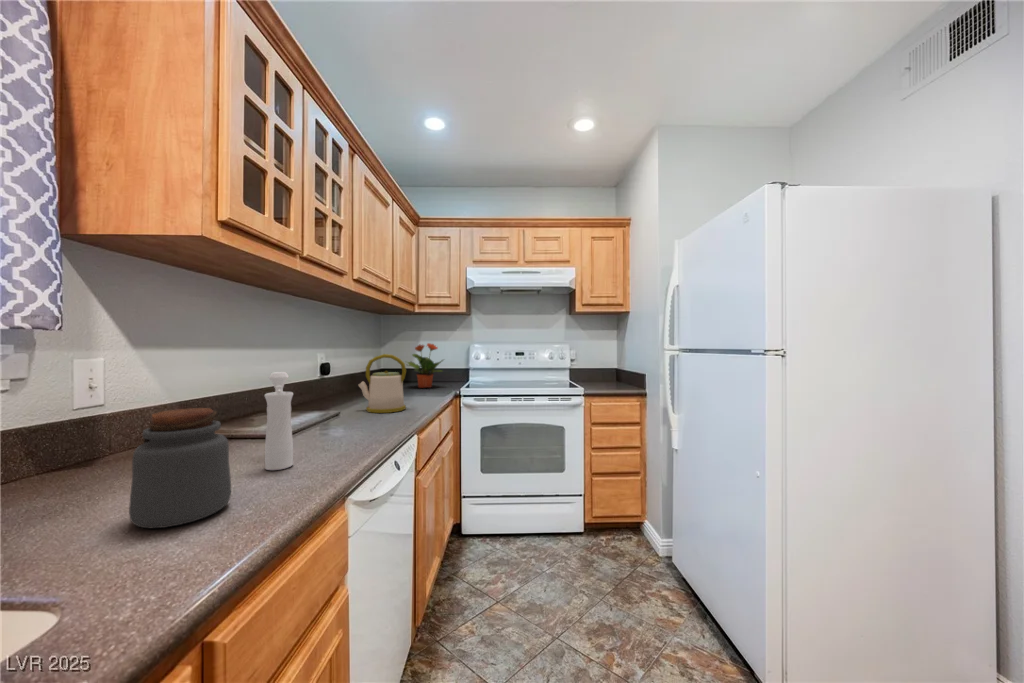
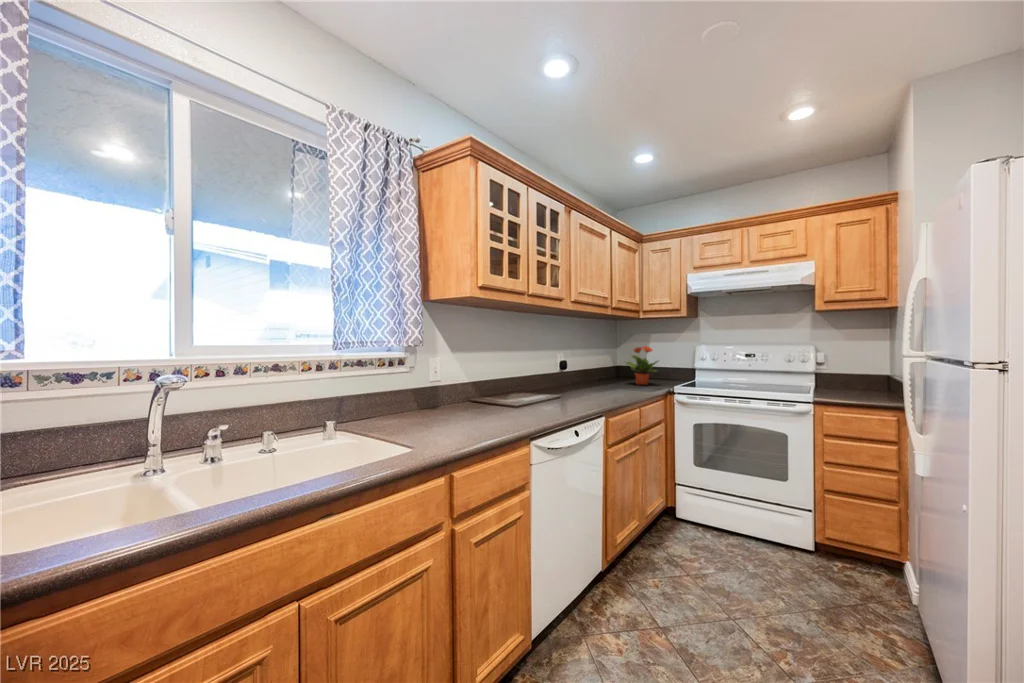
kettle: present [359,354,406,413] -> none [575,357,609,401]
pepper mill: present [265,372,293,470] -> none [505,369,520,422]
jar: present [129,408,231,528] -> none [452,385,487,435]

